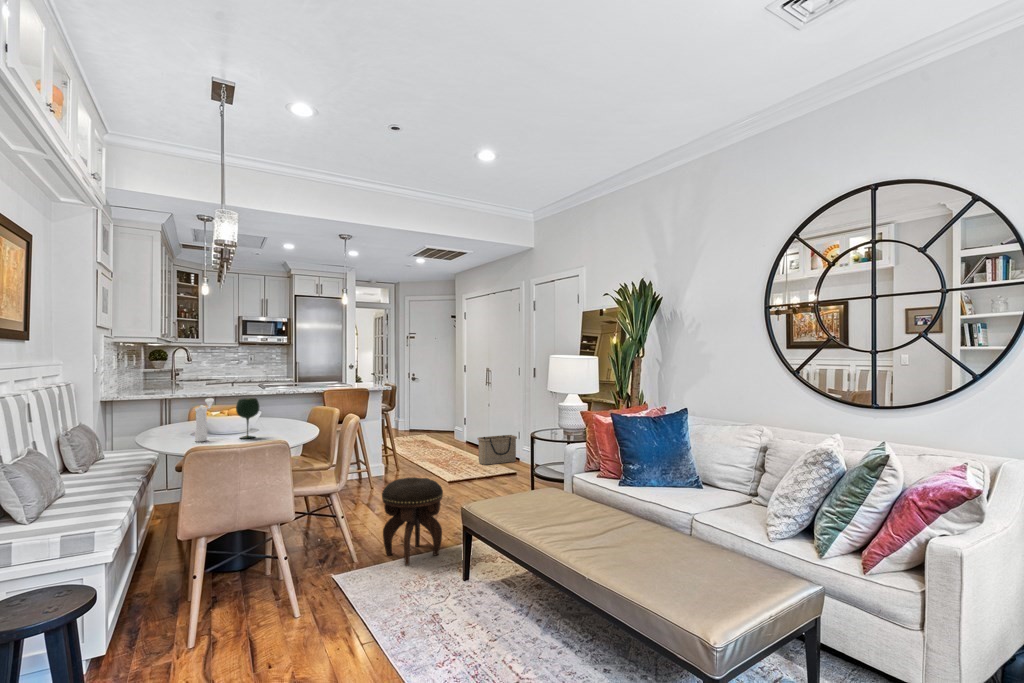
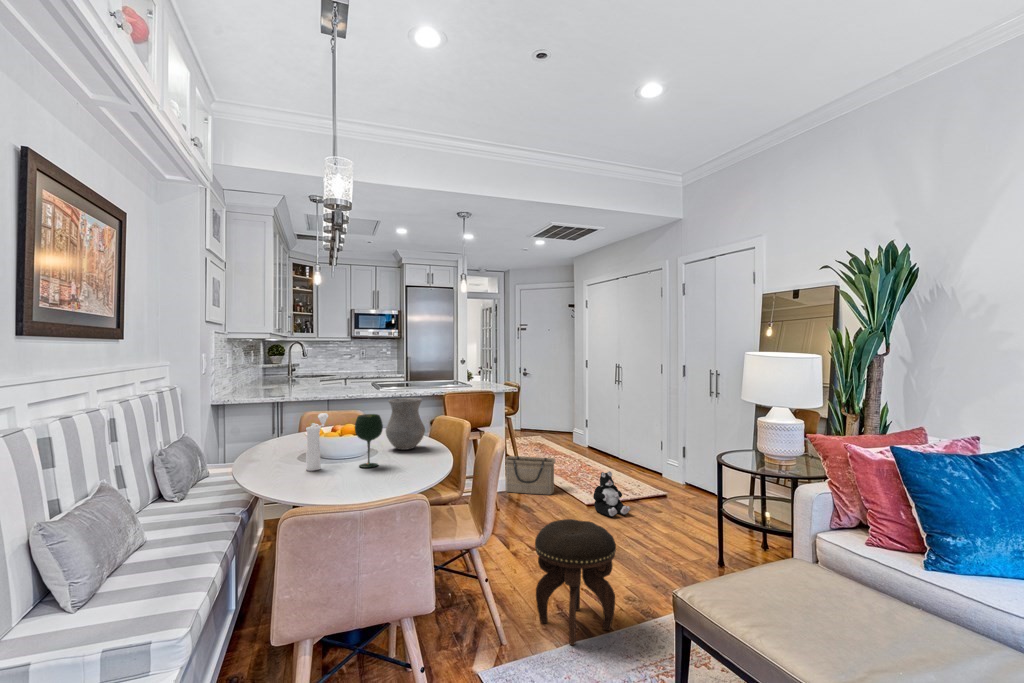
vase: none [264,388,297,429] -> present [386,398,425,450]
basket: present [477,435,517,465] -> present [505,456,555,495]
plush toy: none [452,453,482,489] -> present [593,471,630,516]

